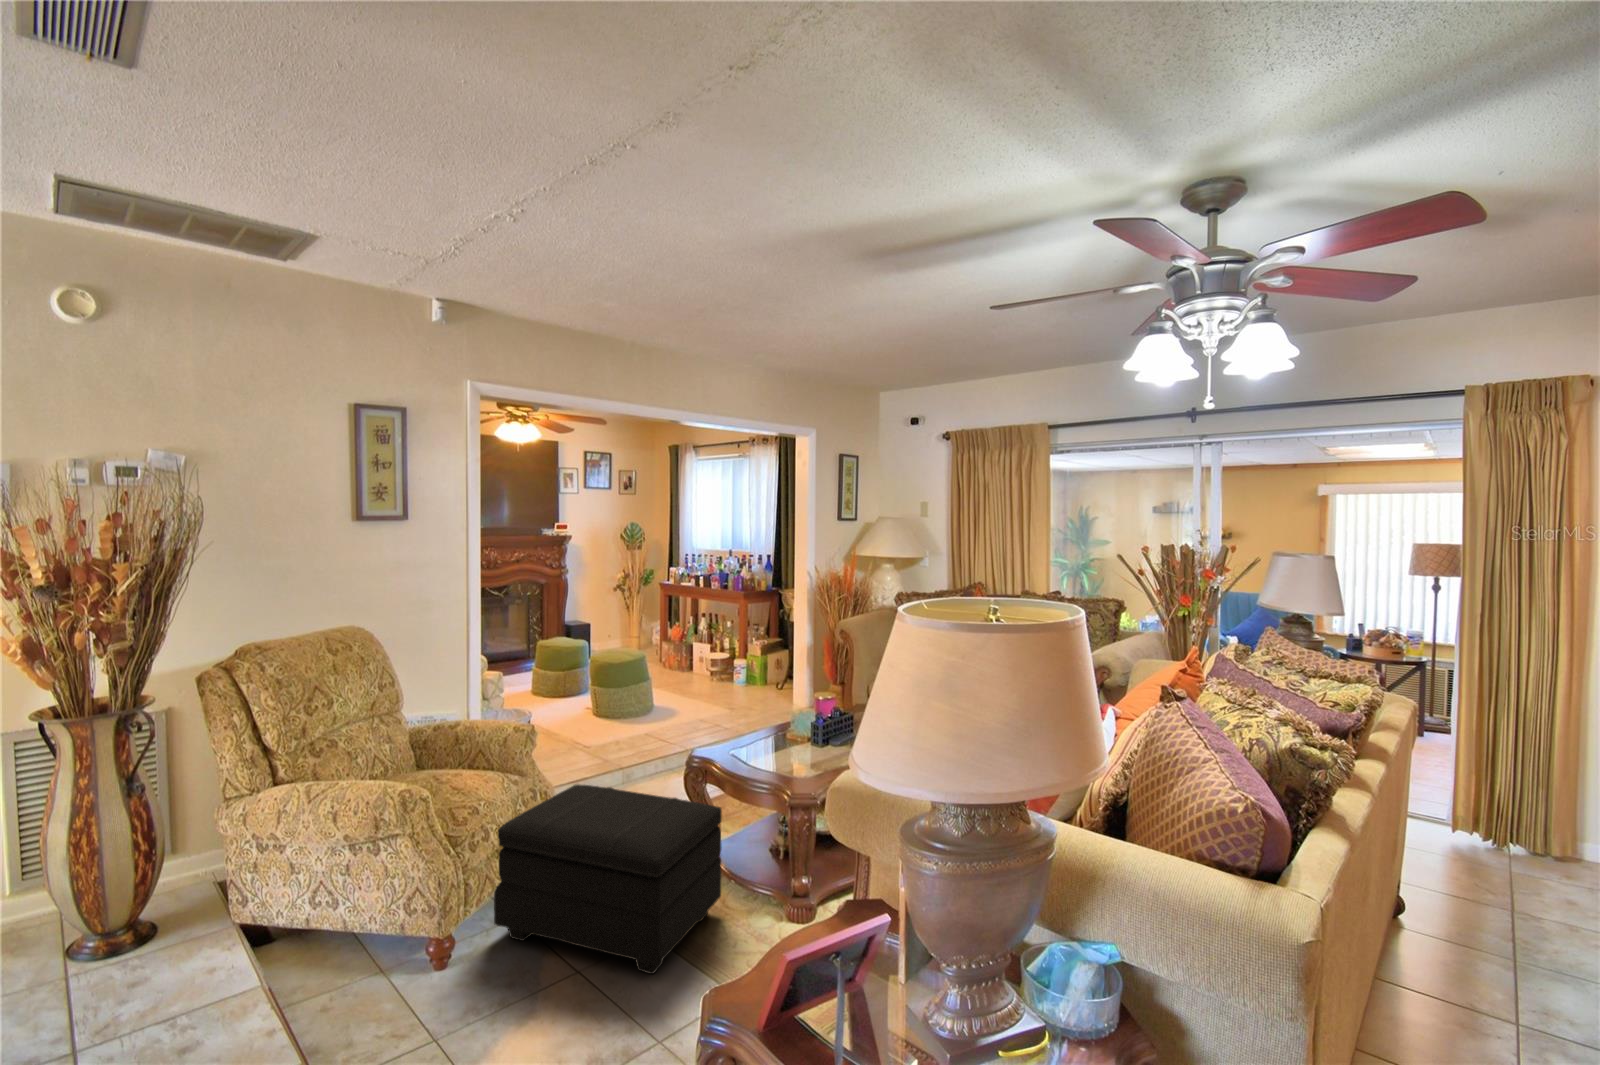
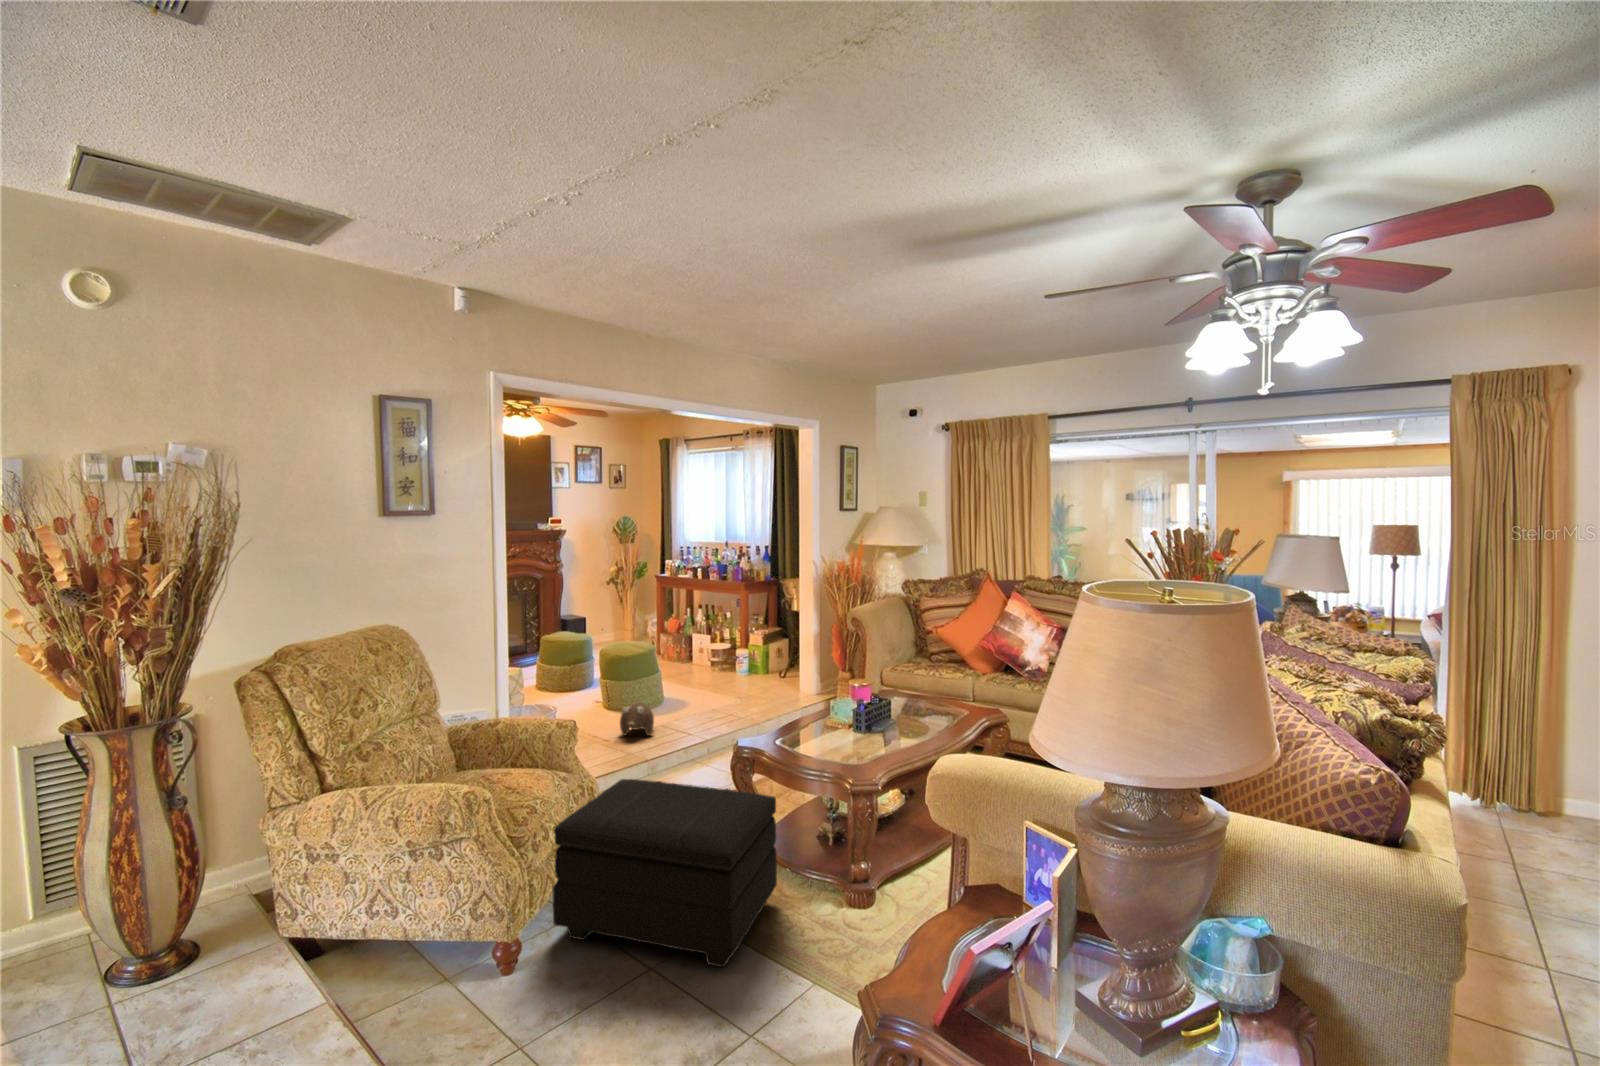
plush toy: none [602,710,637,744] -> present [620,702,654,735]

